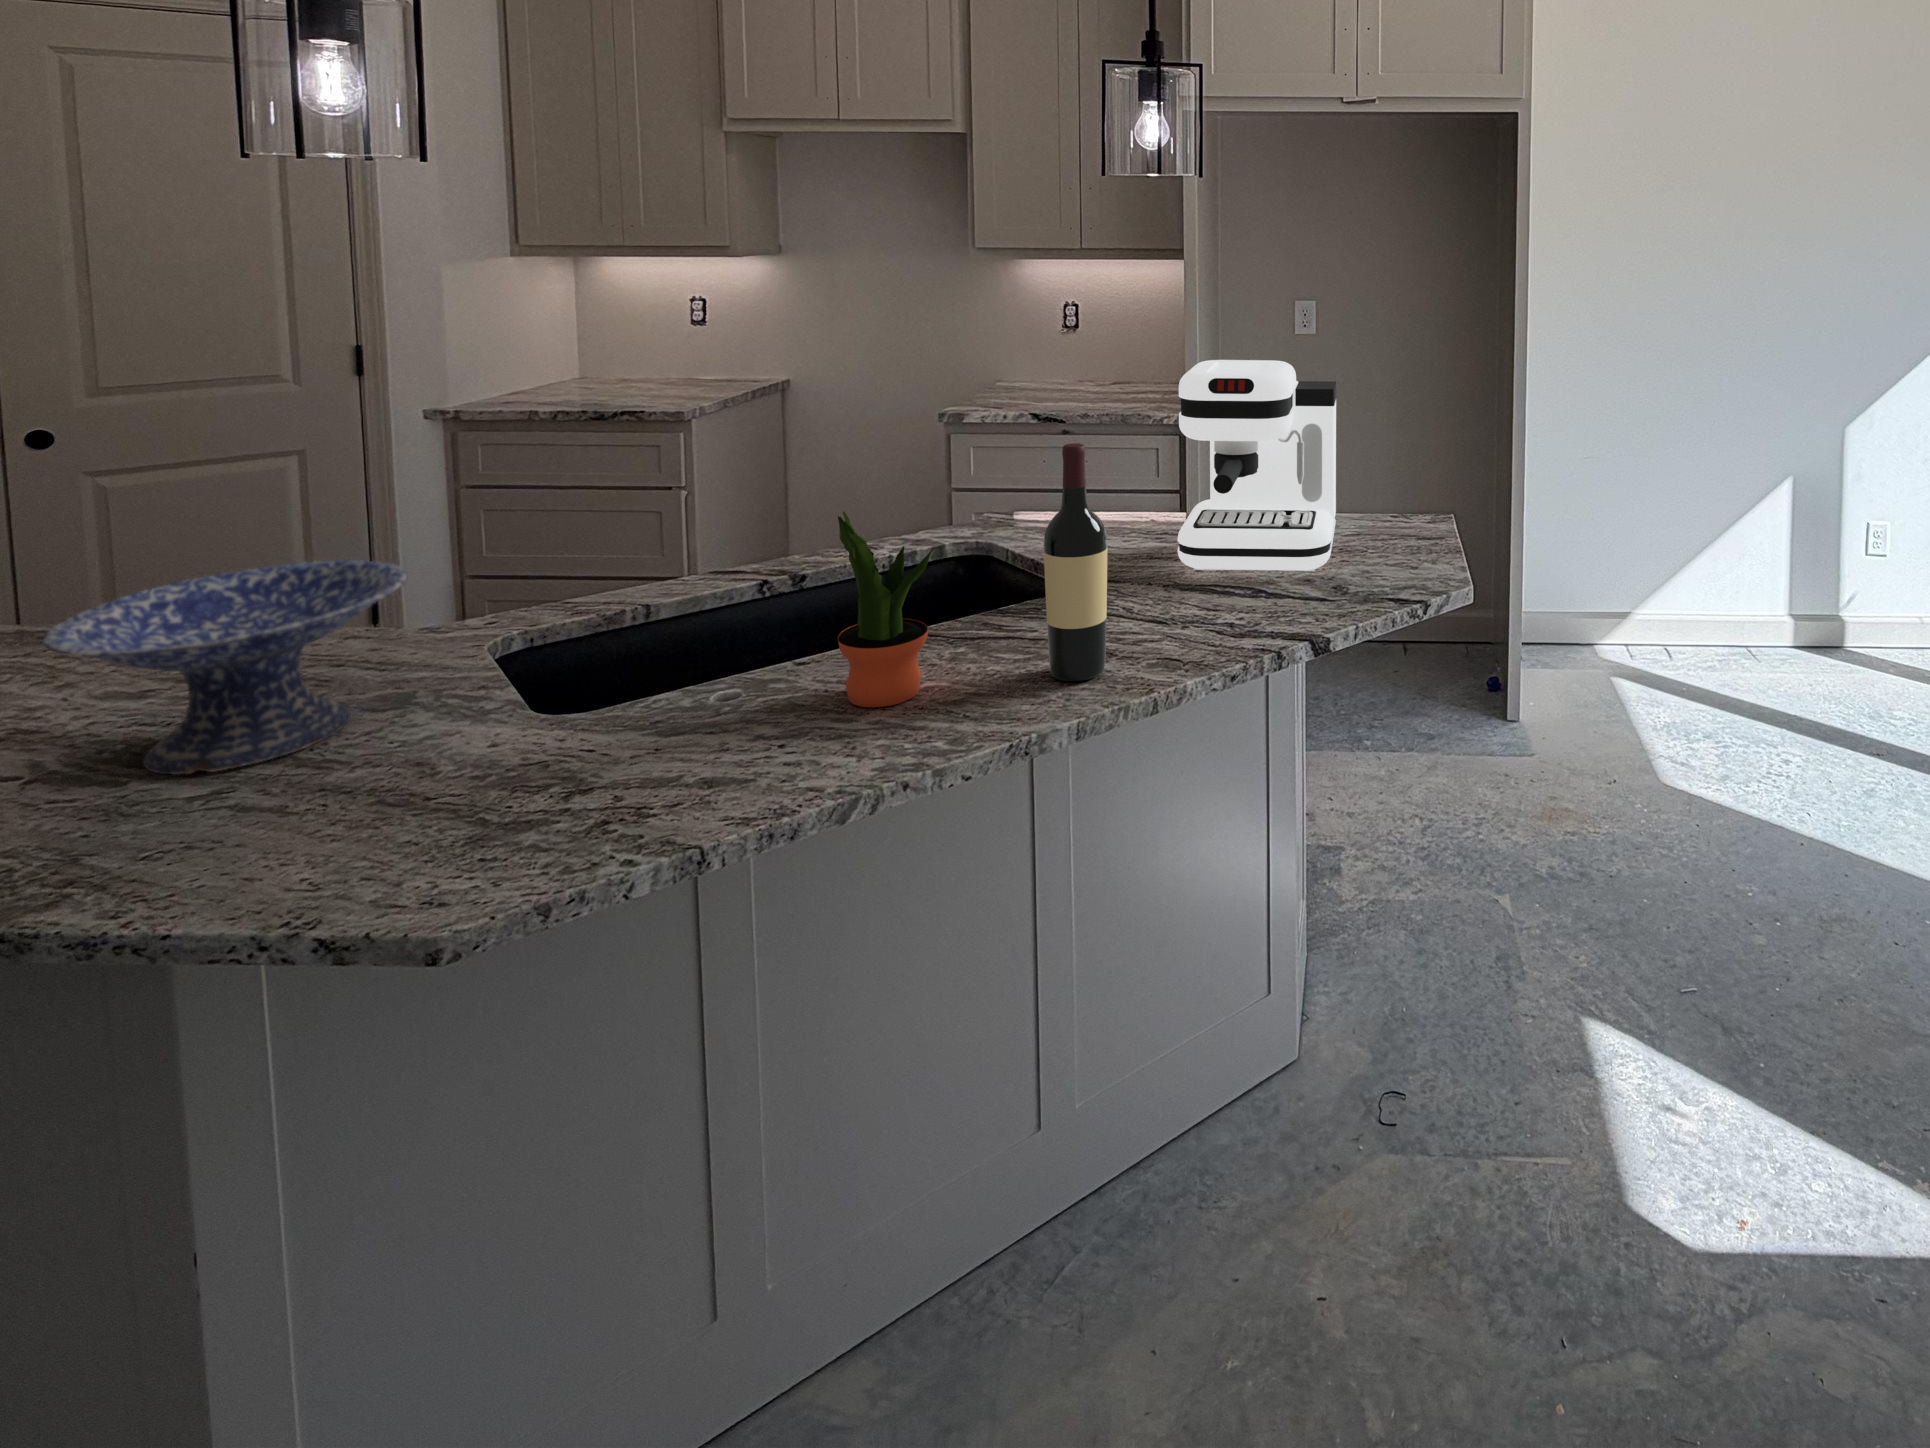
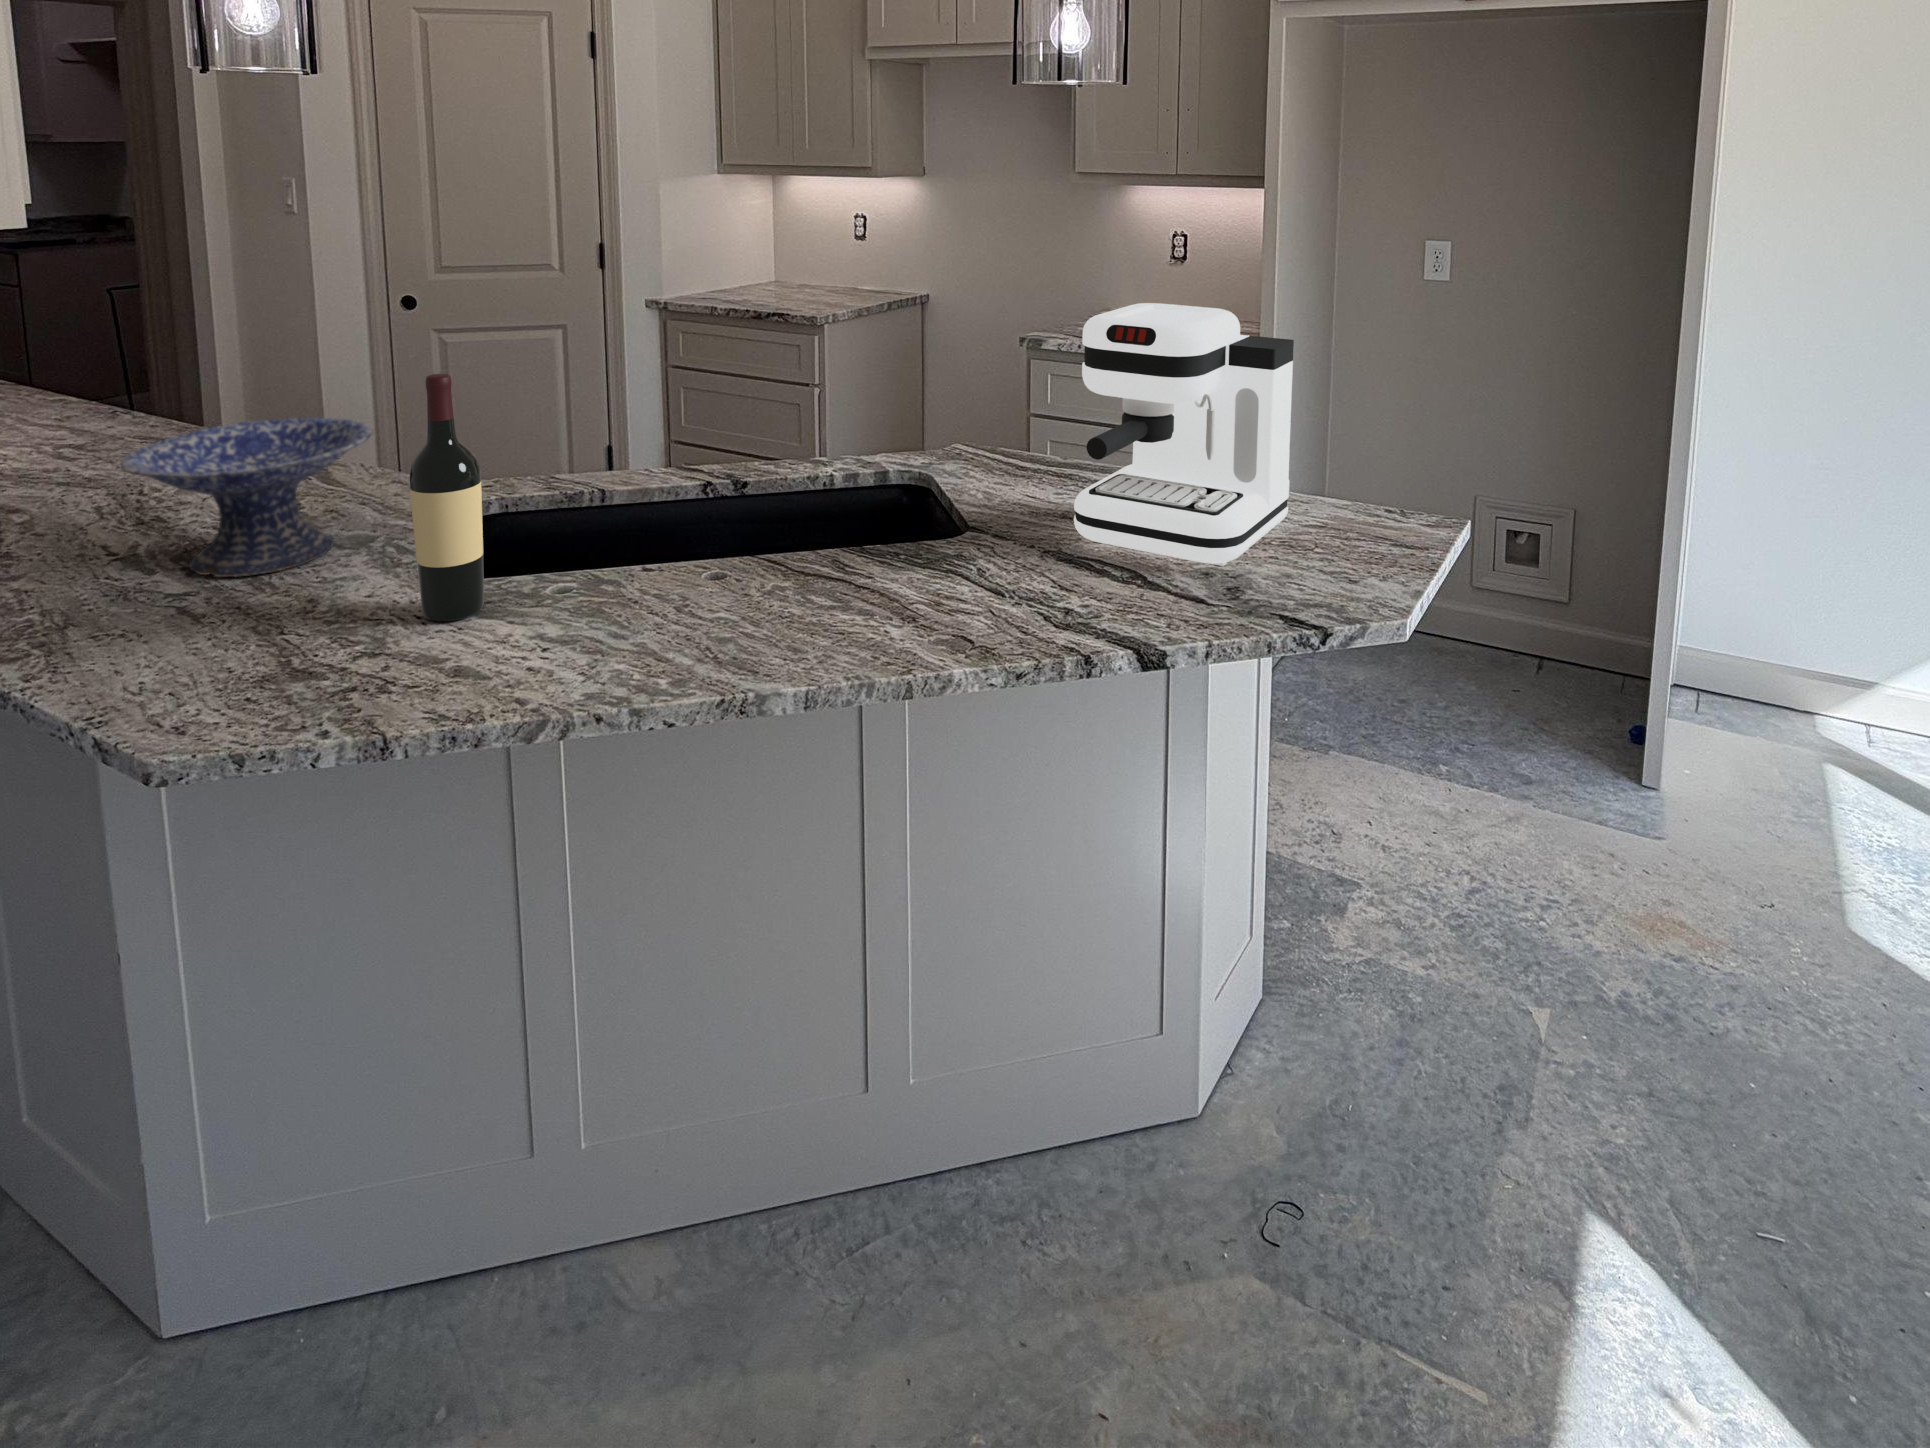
wine bottle: present [1044,443,1108,681] -> present [409,374,484,621]
potted plant: present [838,511,932,707] -> none [611,429,725,630]

